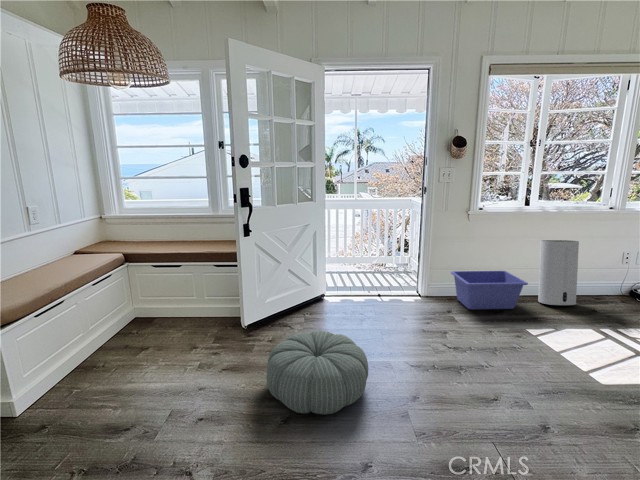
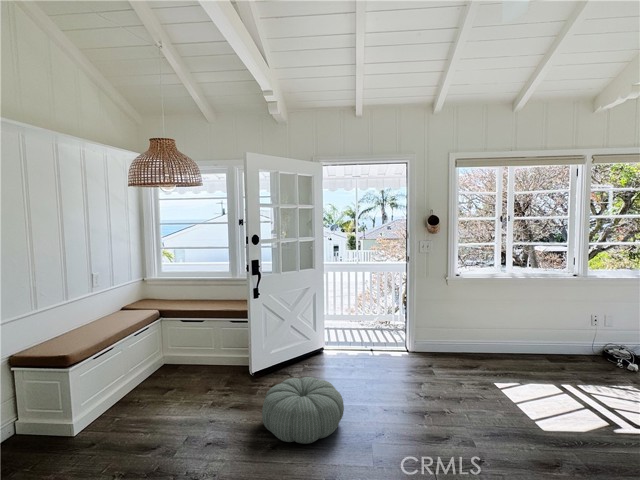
air purifier: present [538,240,579,305] -> none [512,303,549,363]
storage bin: present [451,271,528,310] -> none [434,330,499,365]

